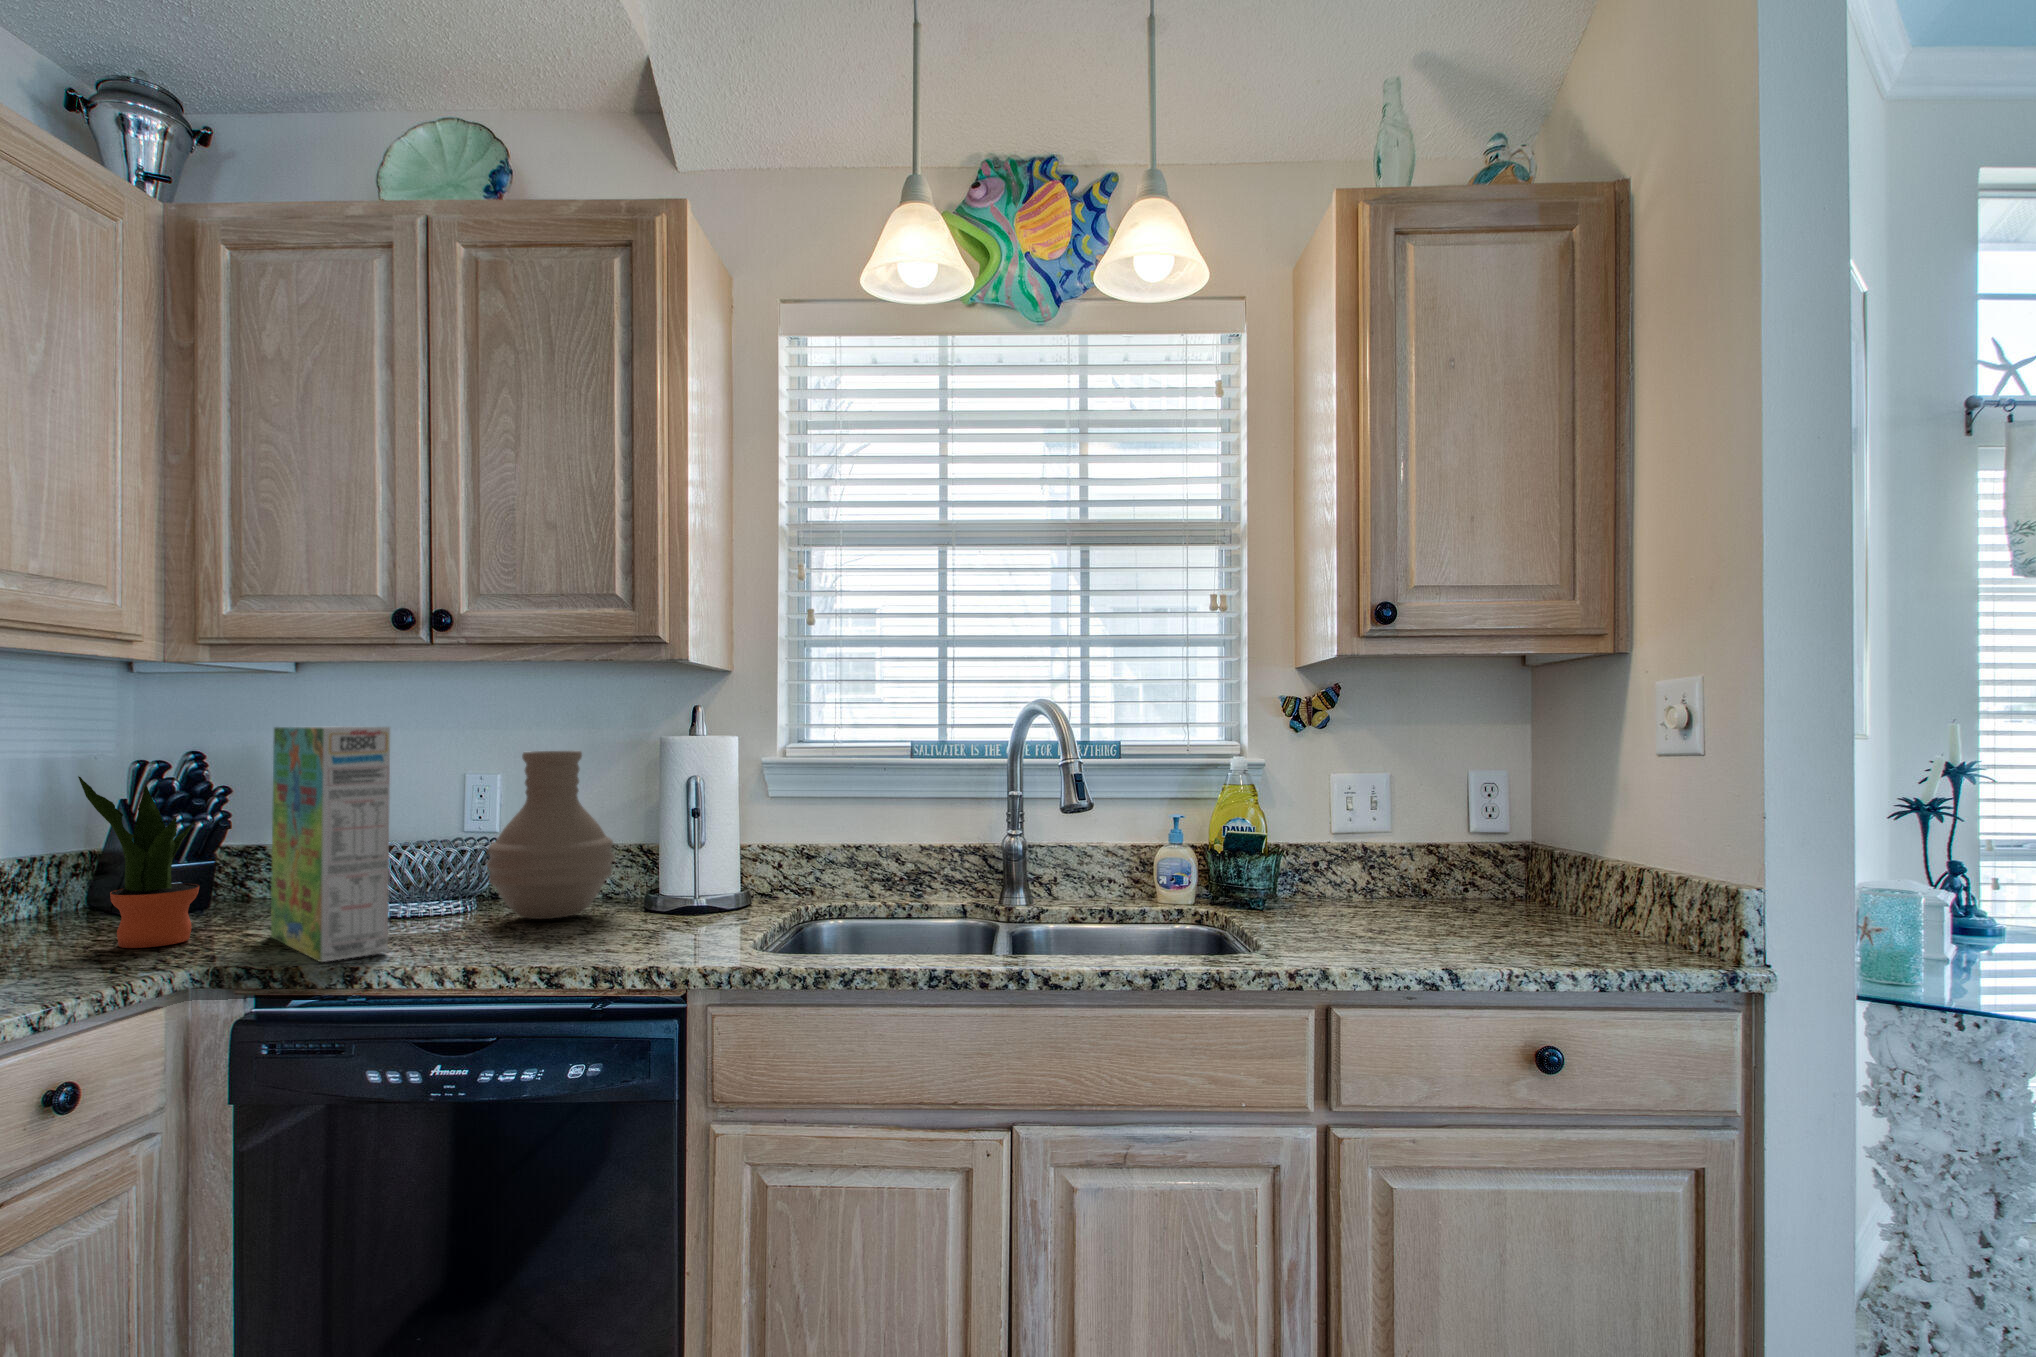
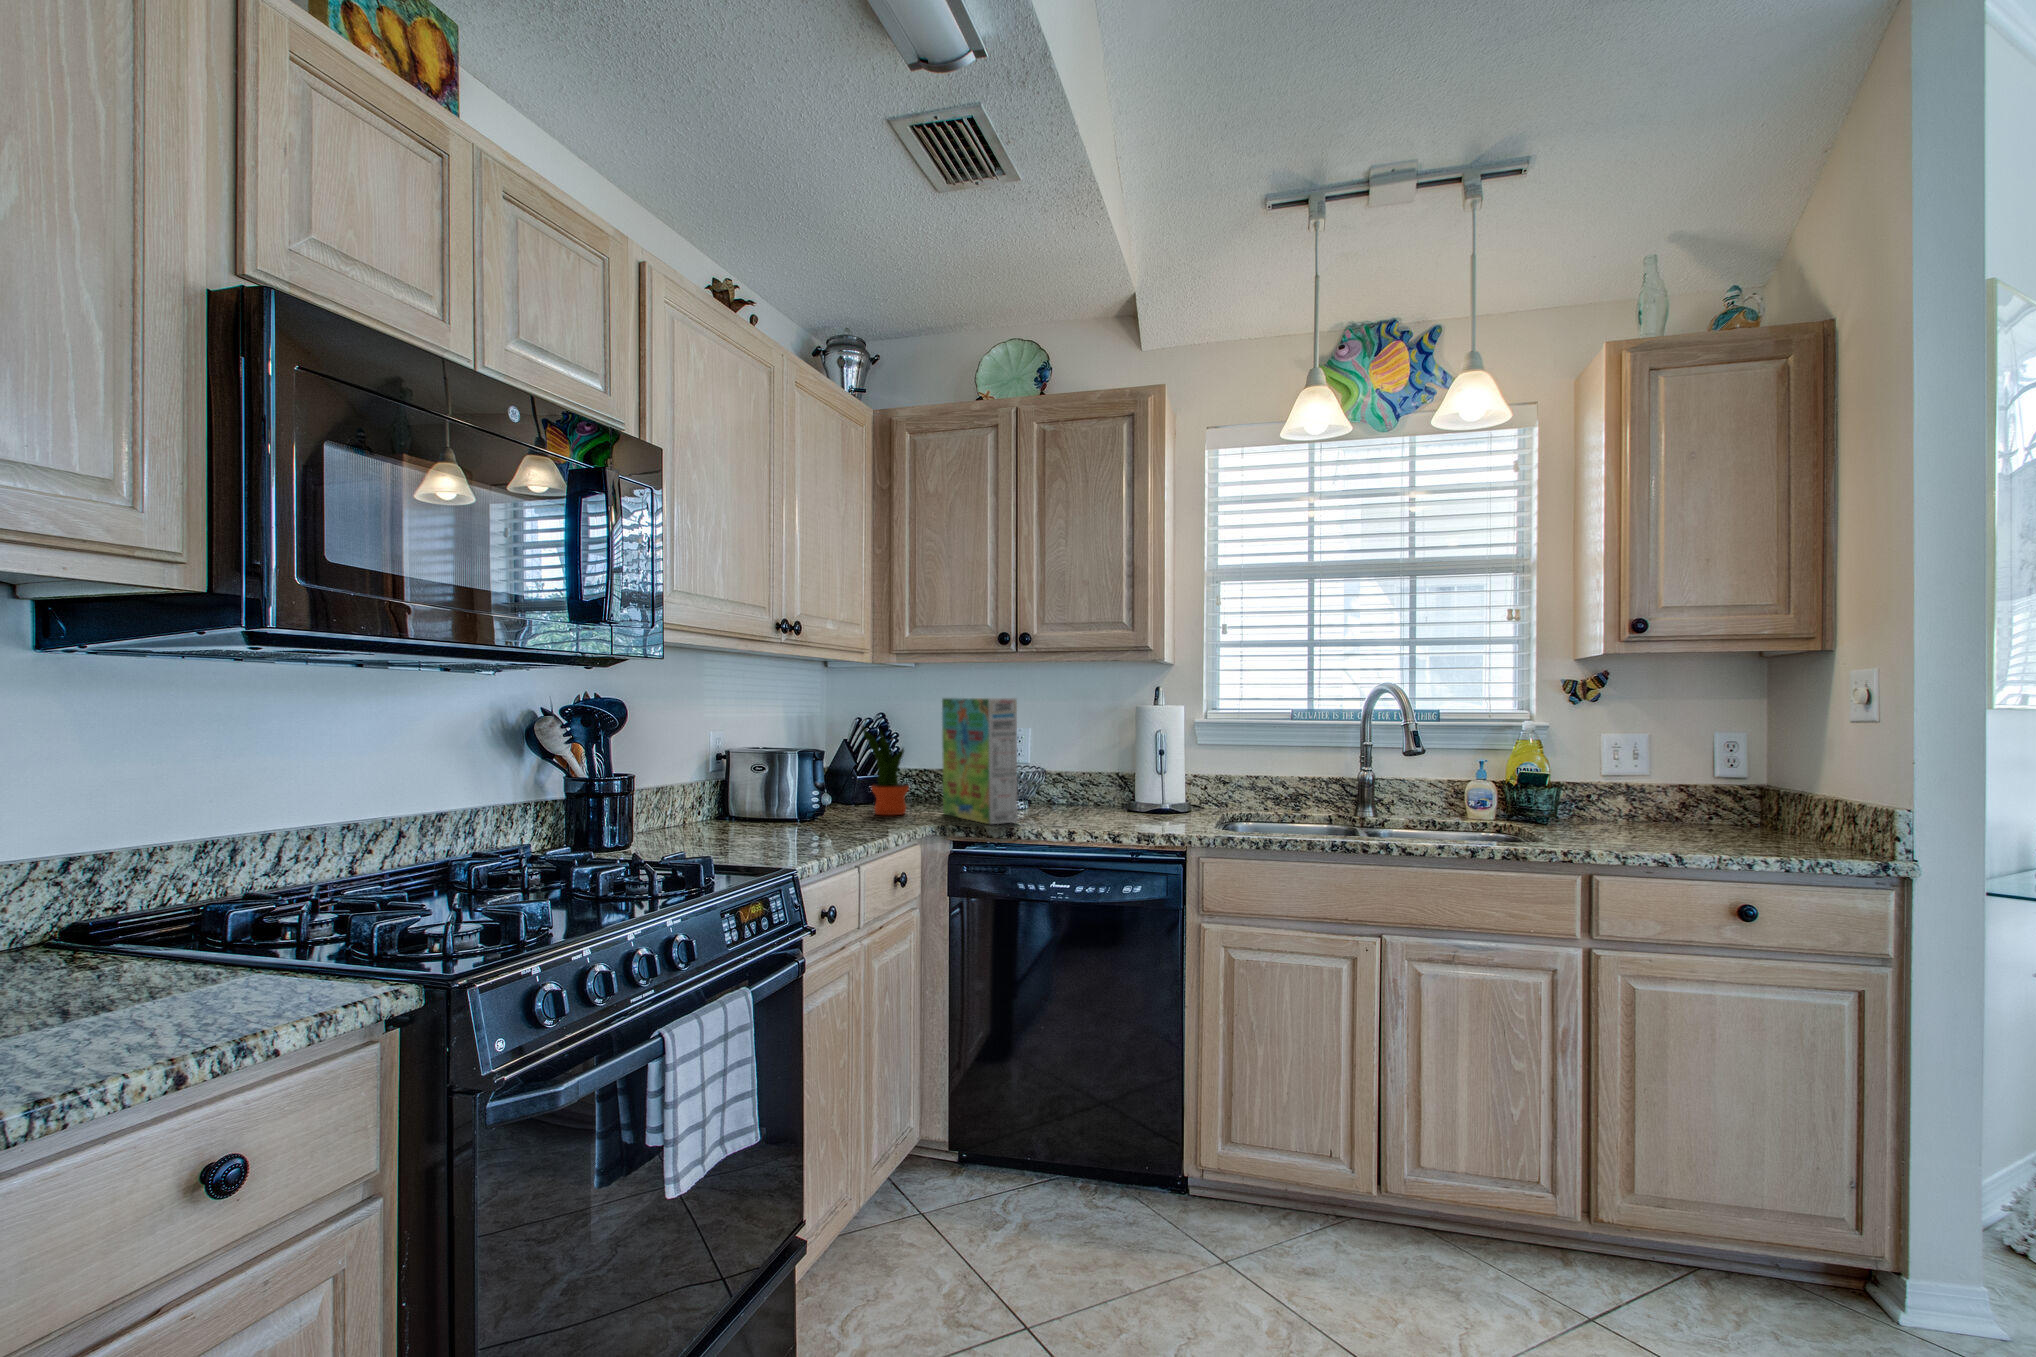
vase: present [487,751,614,919] -> none [1046,713,1116,812]

